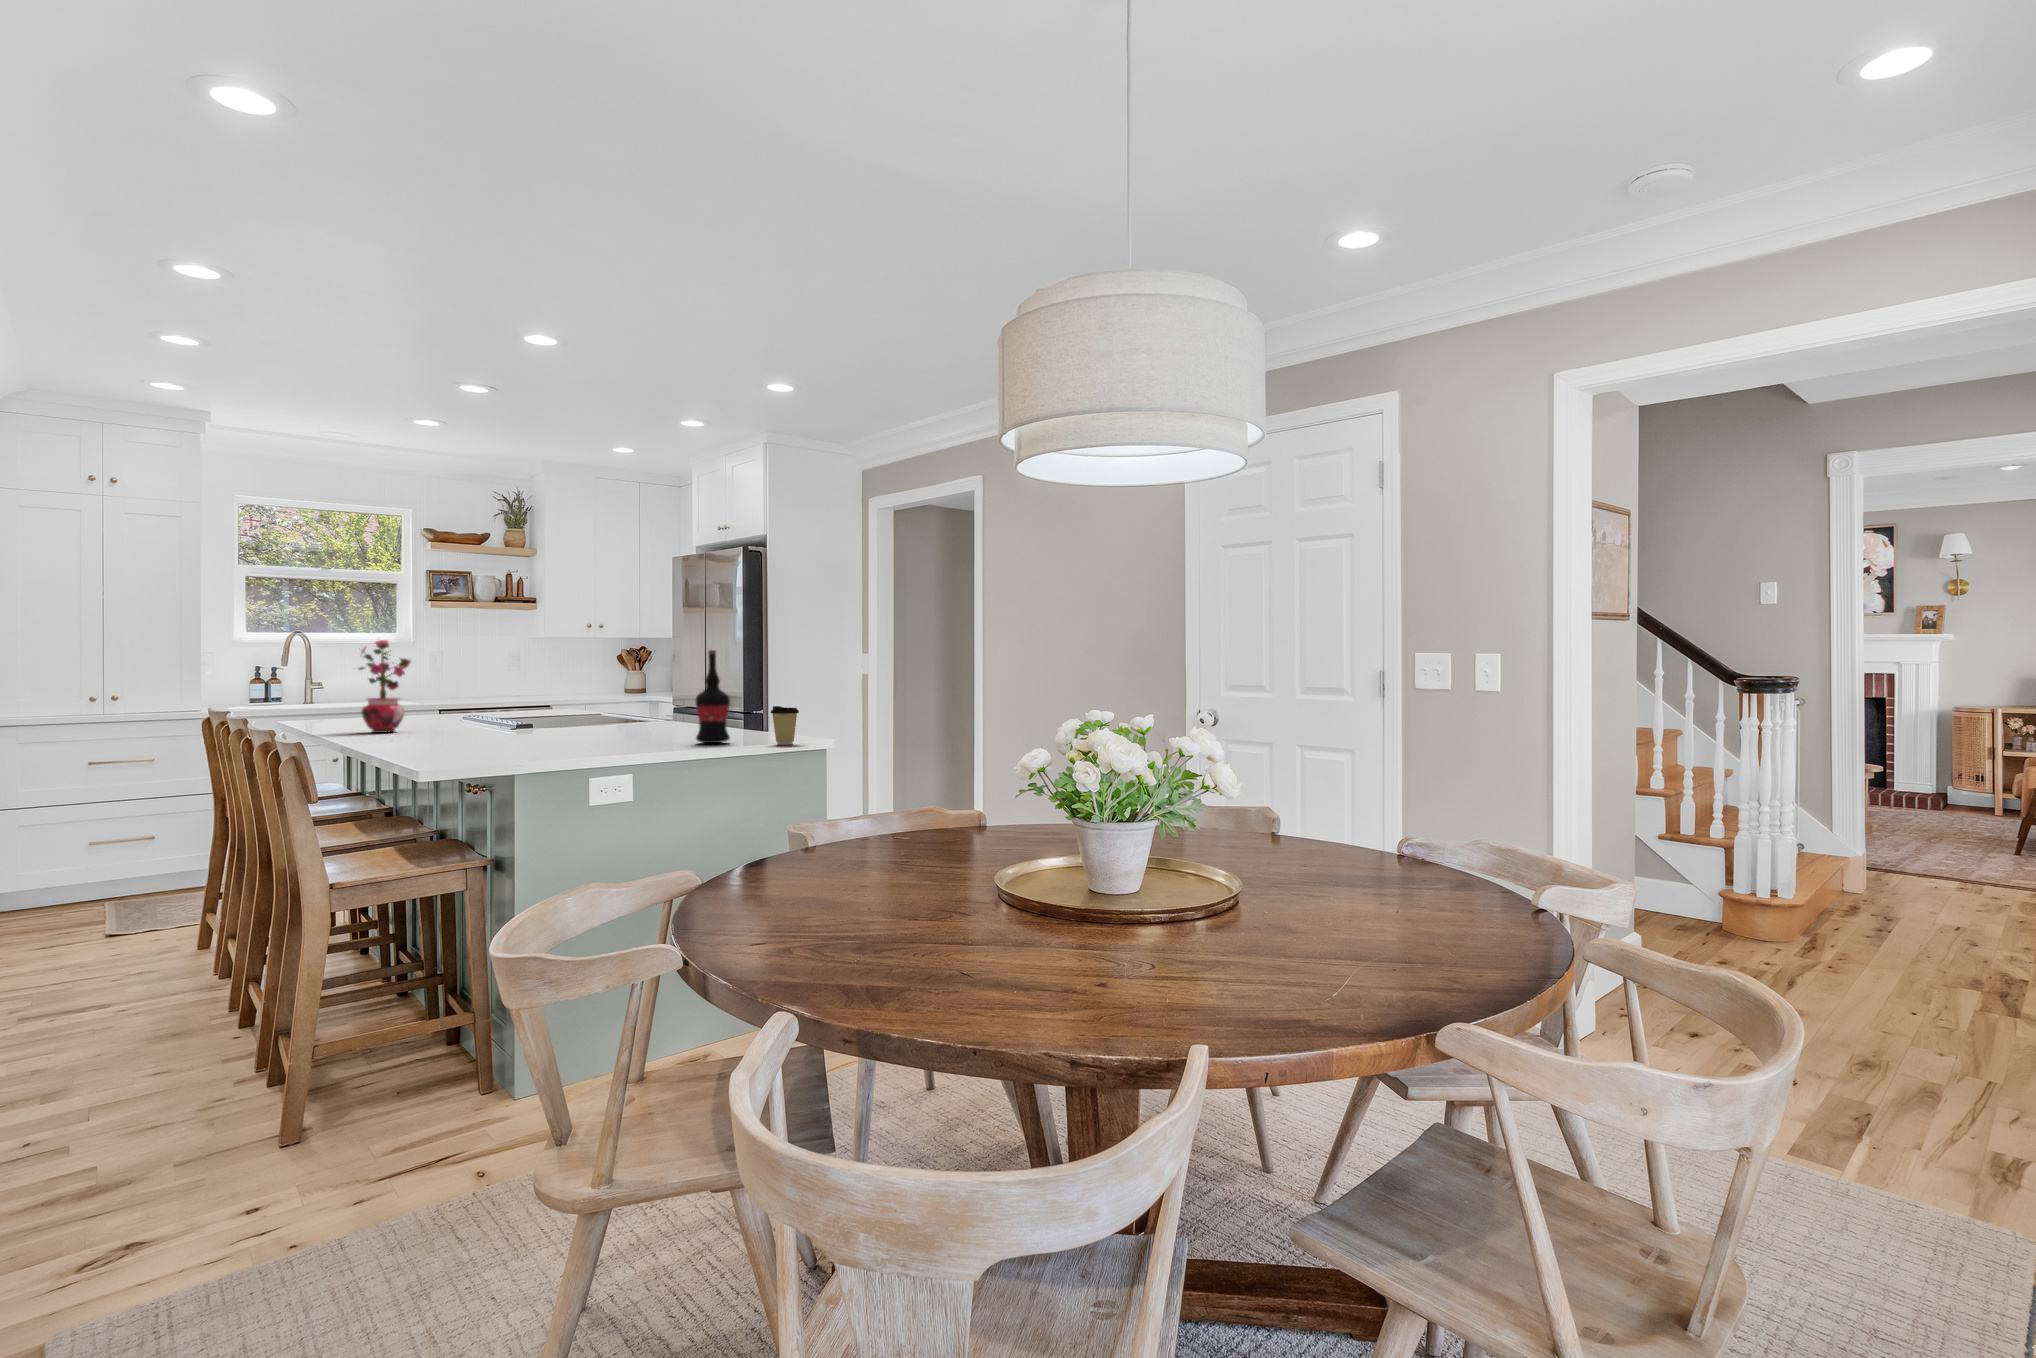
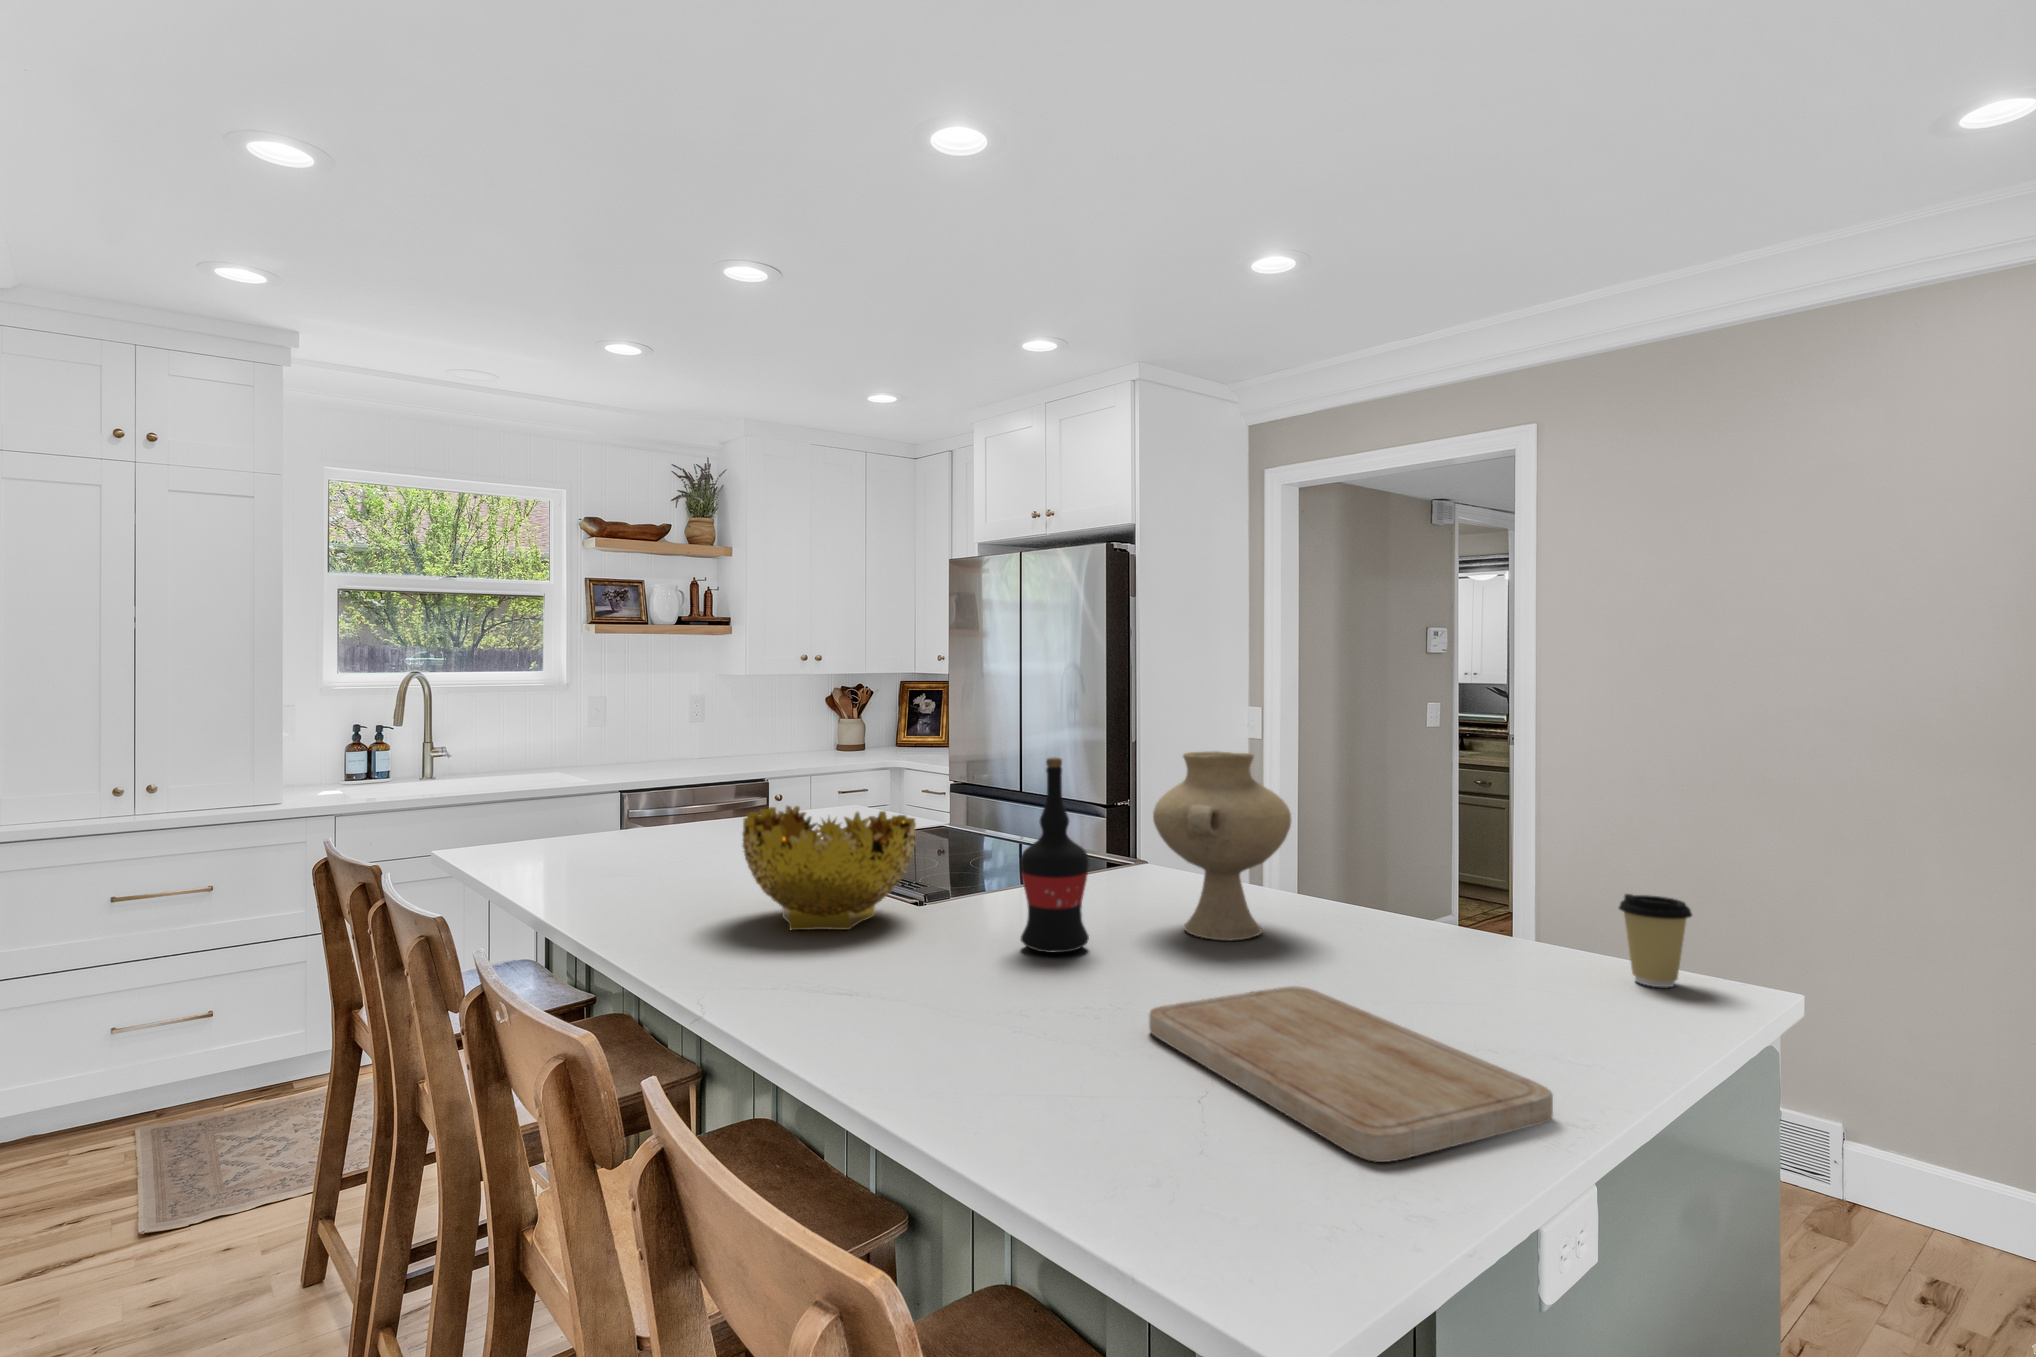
potted plant: present [359,640,411,733] -> none [603,716,702,899]
wine bottle: present [696,650,730,743] -> present [1020,757,1089,952]
vase: none [605,651,675,739] -> present [1153,751,1291,941]
decorative bowl: none [404,682,503,738] -> present [742,806,917,930]
cutting board: none [519,739,618,762] -> present [1149,986,1553,1162]

